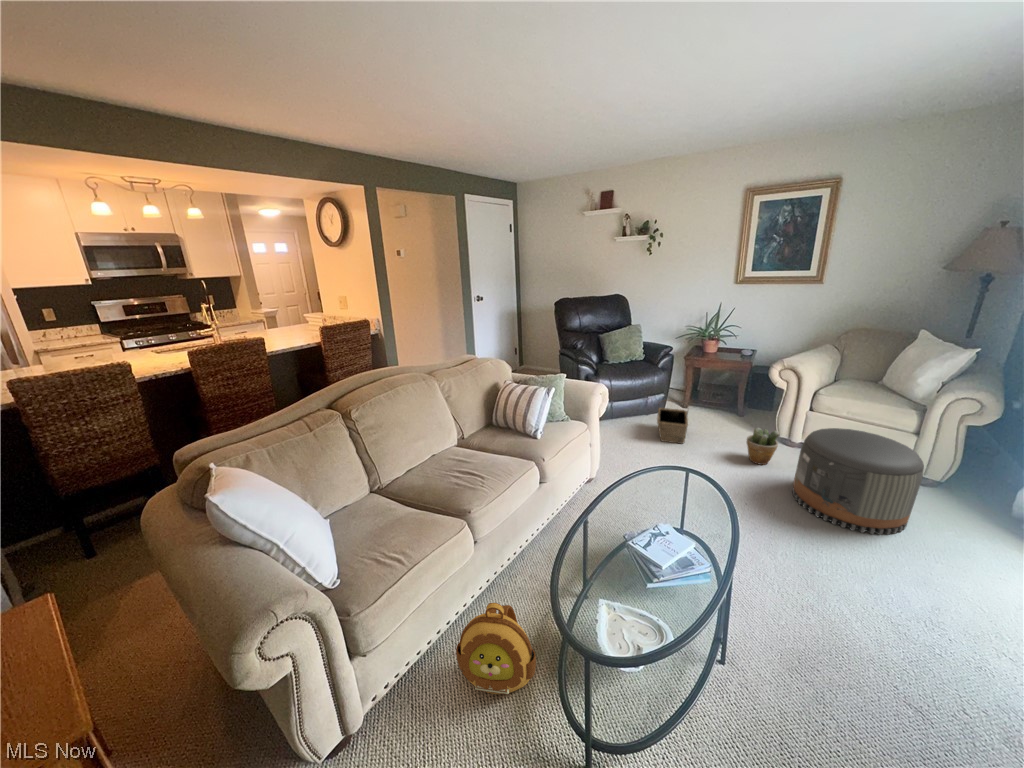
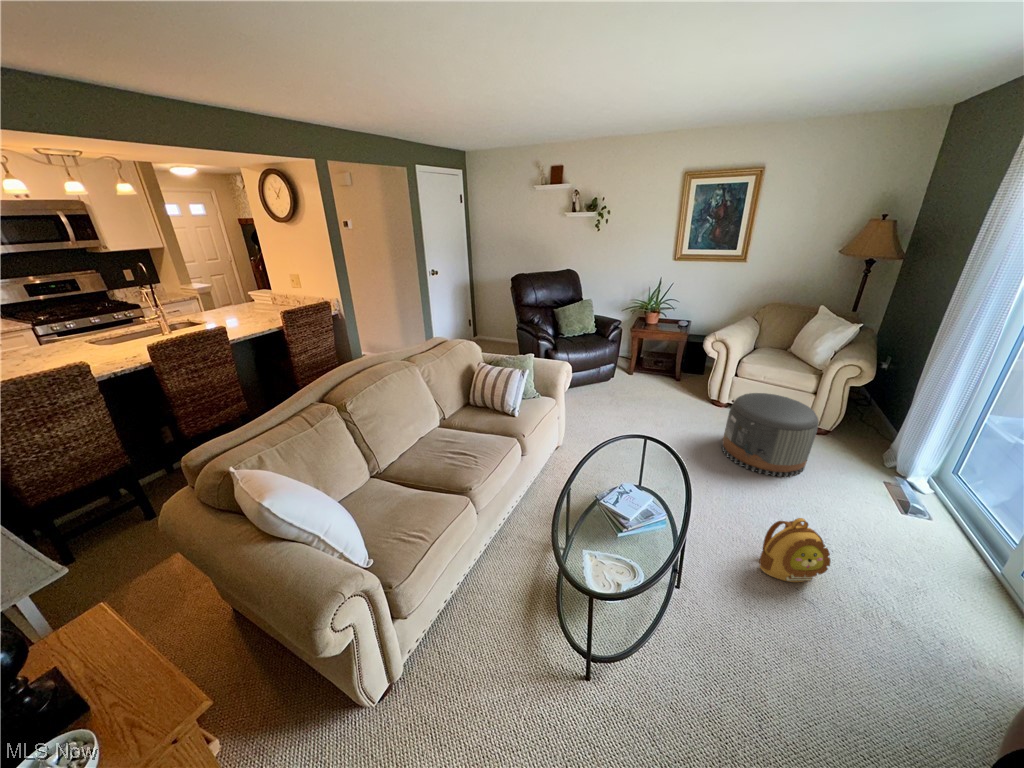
basket: present [657,400,689,444] -> none [610,371,637,410]
potted plant: present [747,428,779,465] -> none [686,394,712,425]
backpack: present [456,603,536,695] -> present [759,518,831,582]

